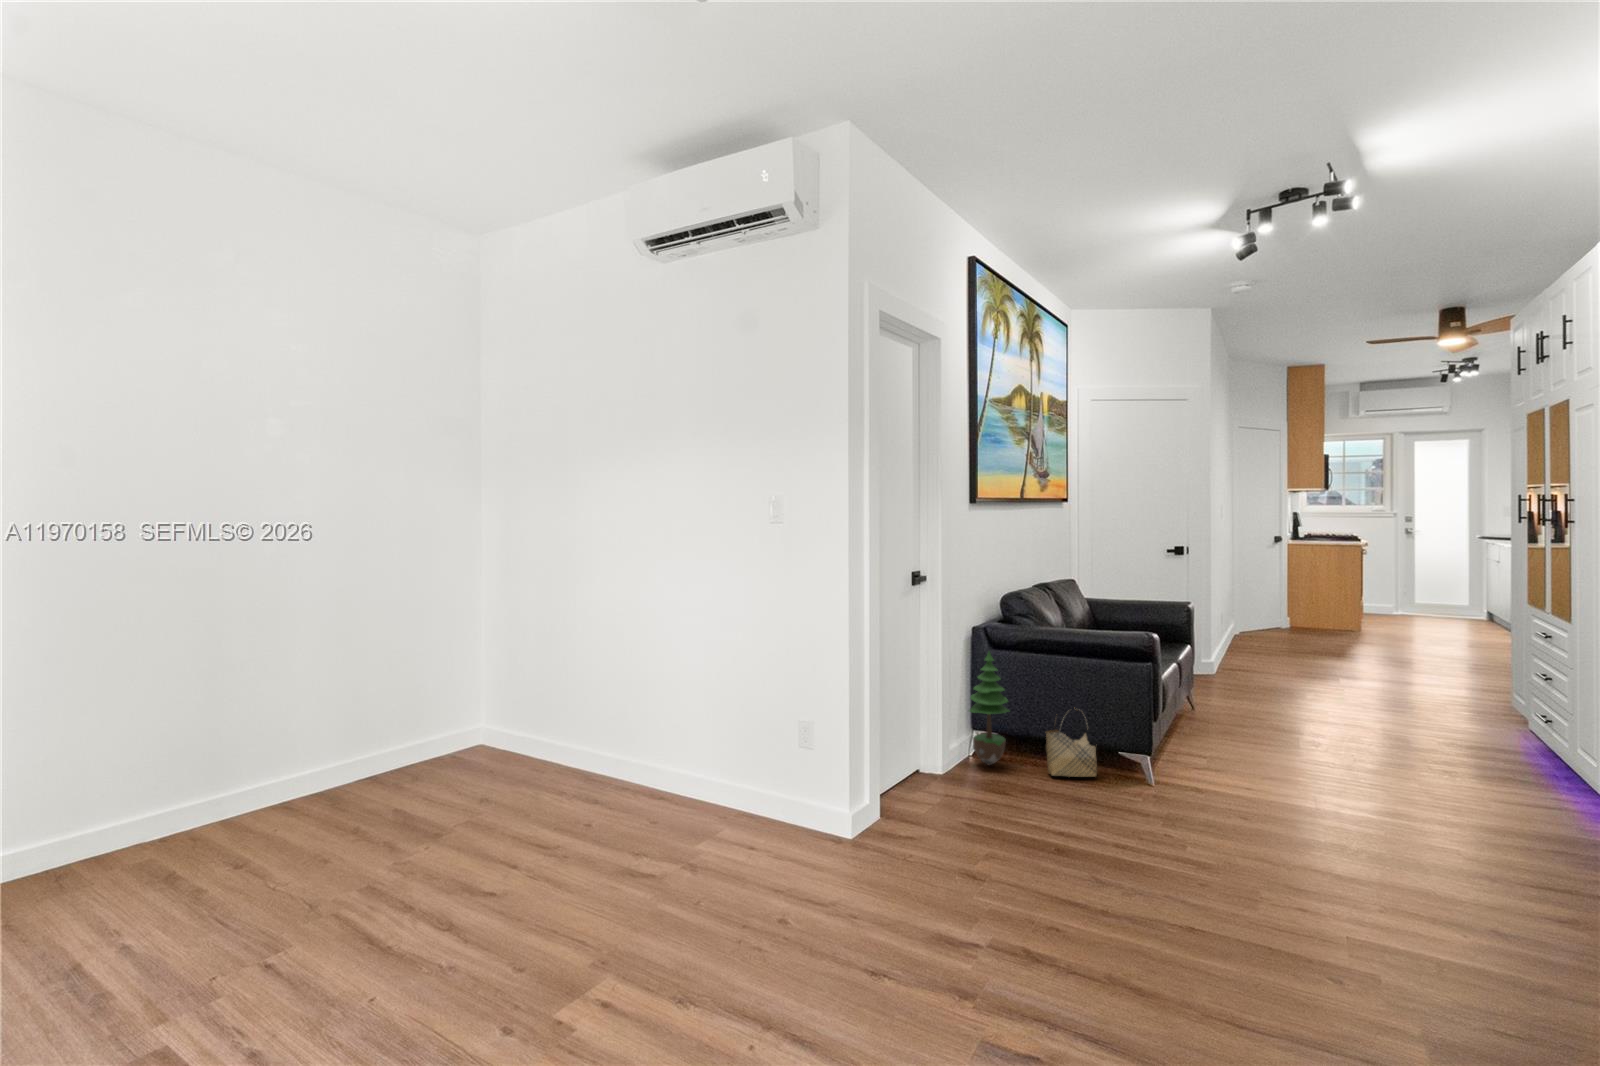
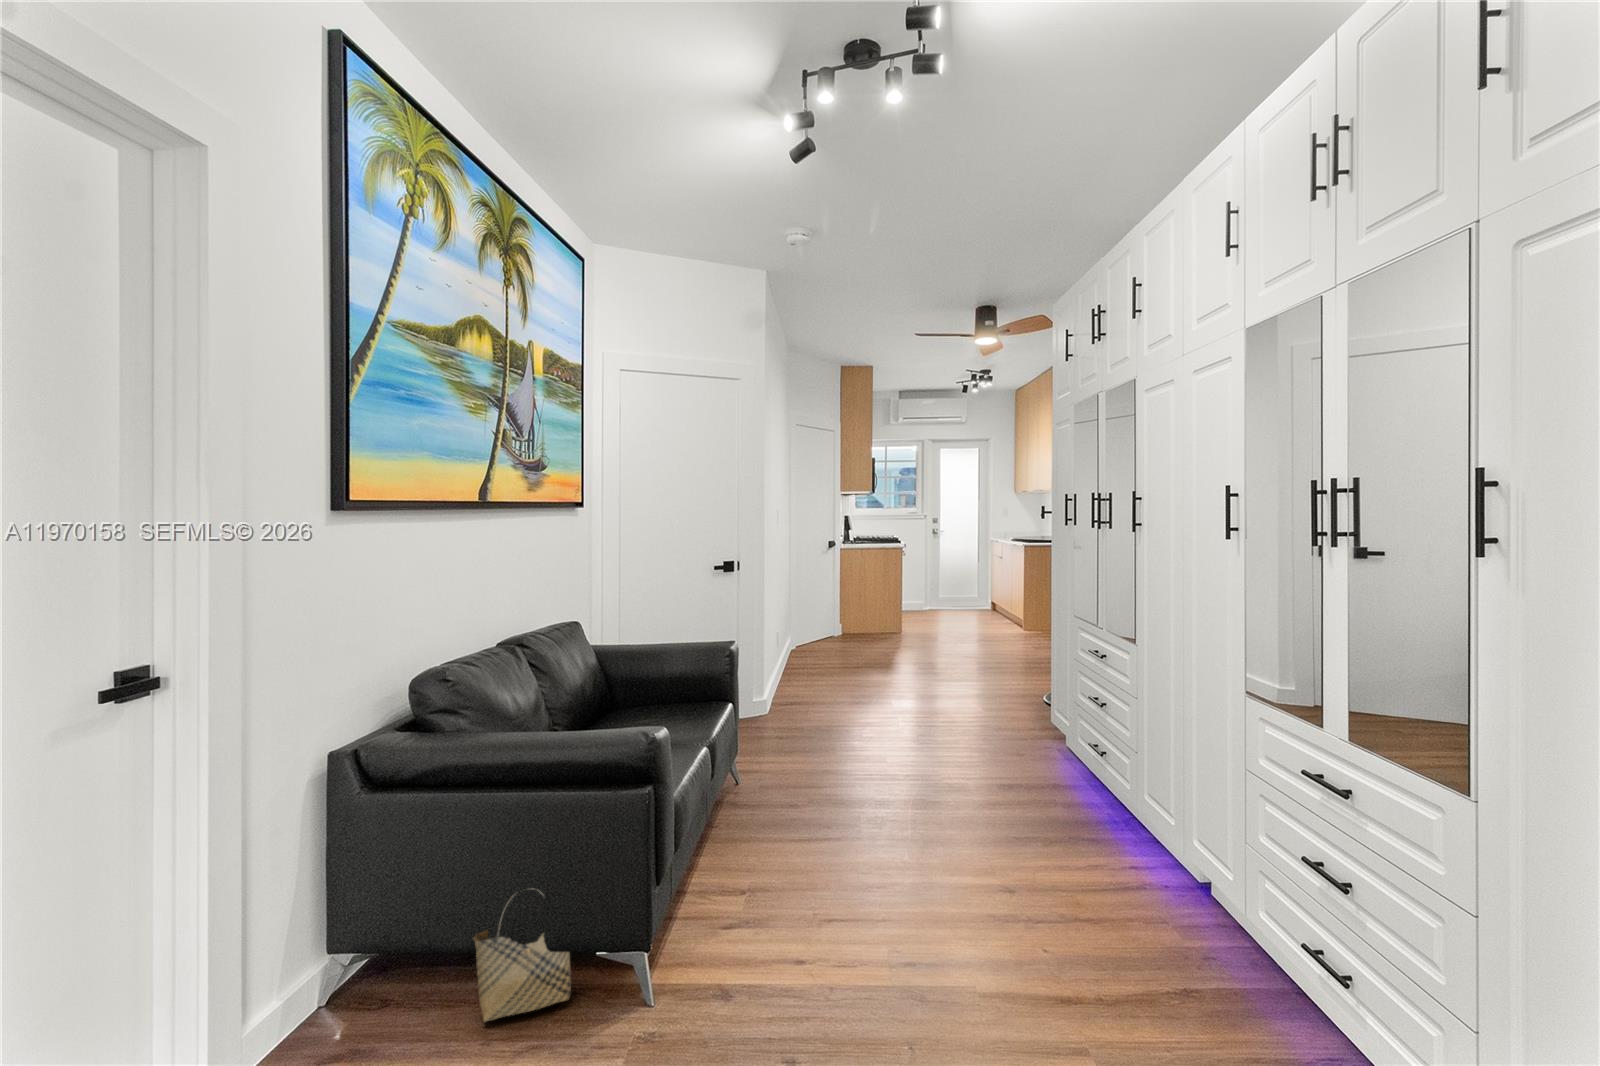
potted tree: present [969,651,1009,765] -> none [319,794,411,1016]

